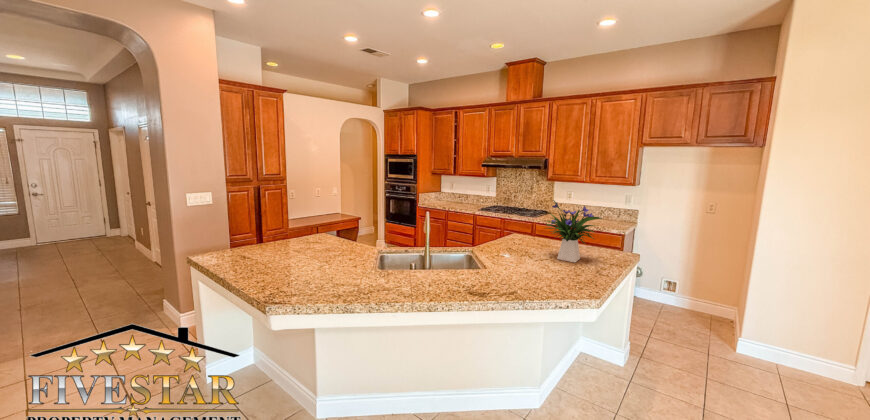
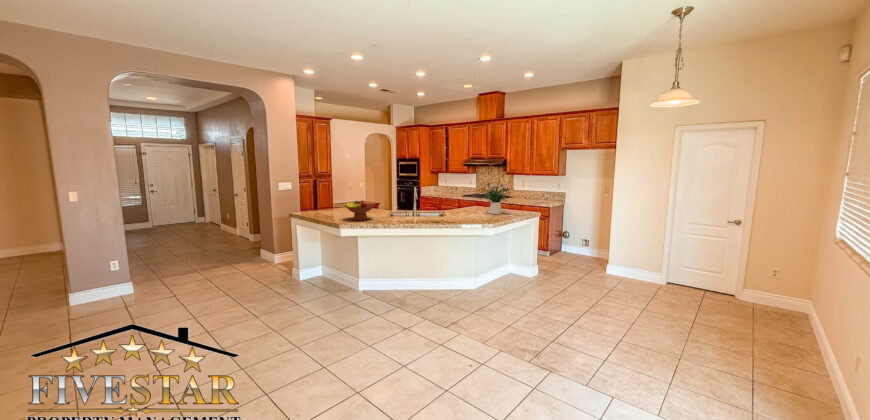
fruit bowl: none [276,246,343,290] -> present [346,201,375,220]

